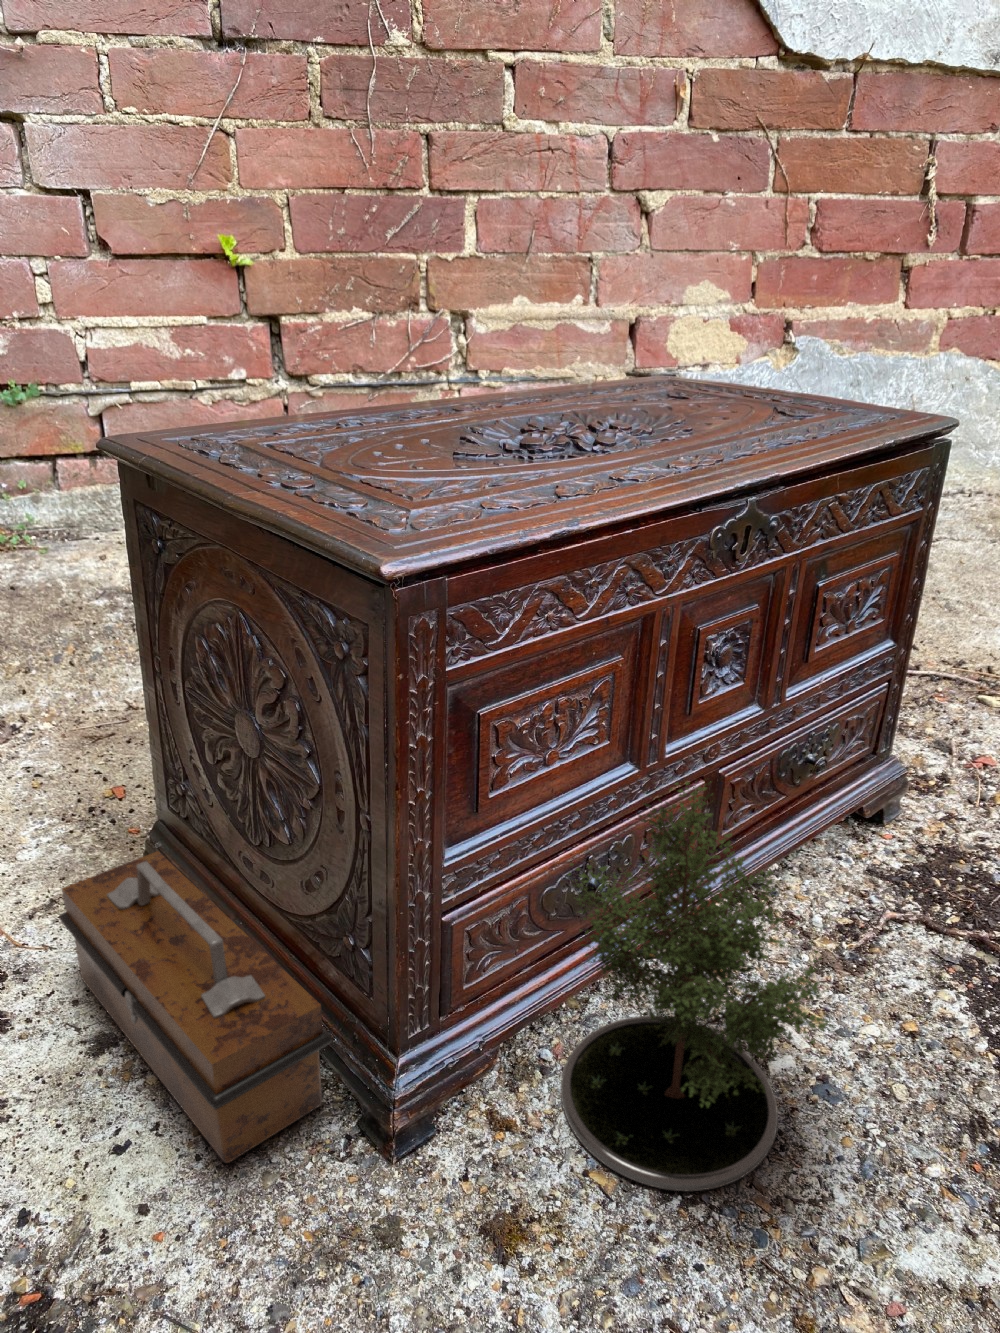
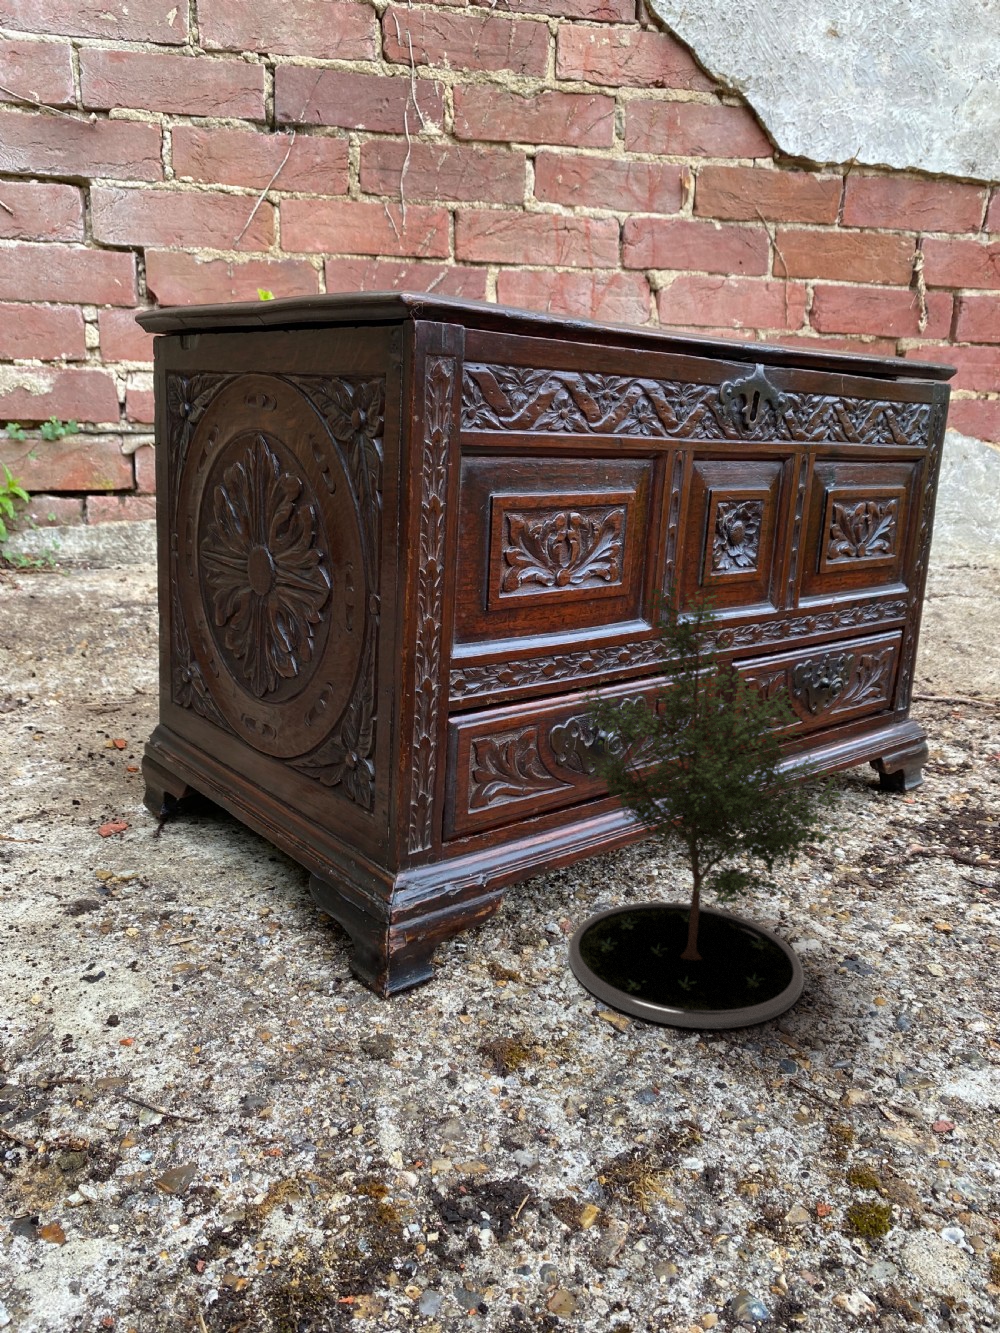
toolbox: present [60,851,332,1163] -> none [53,718,326,991]

